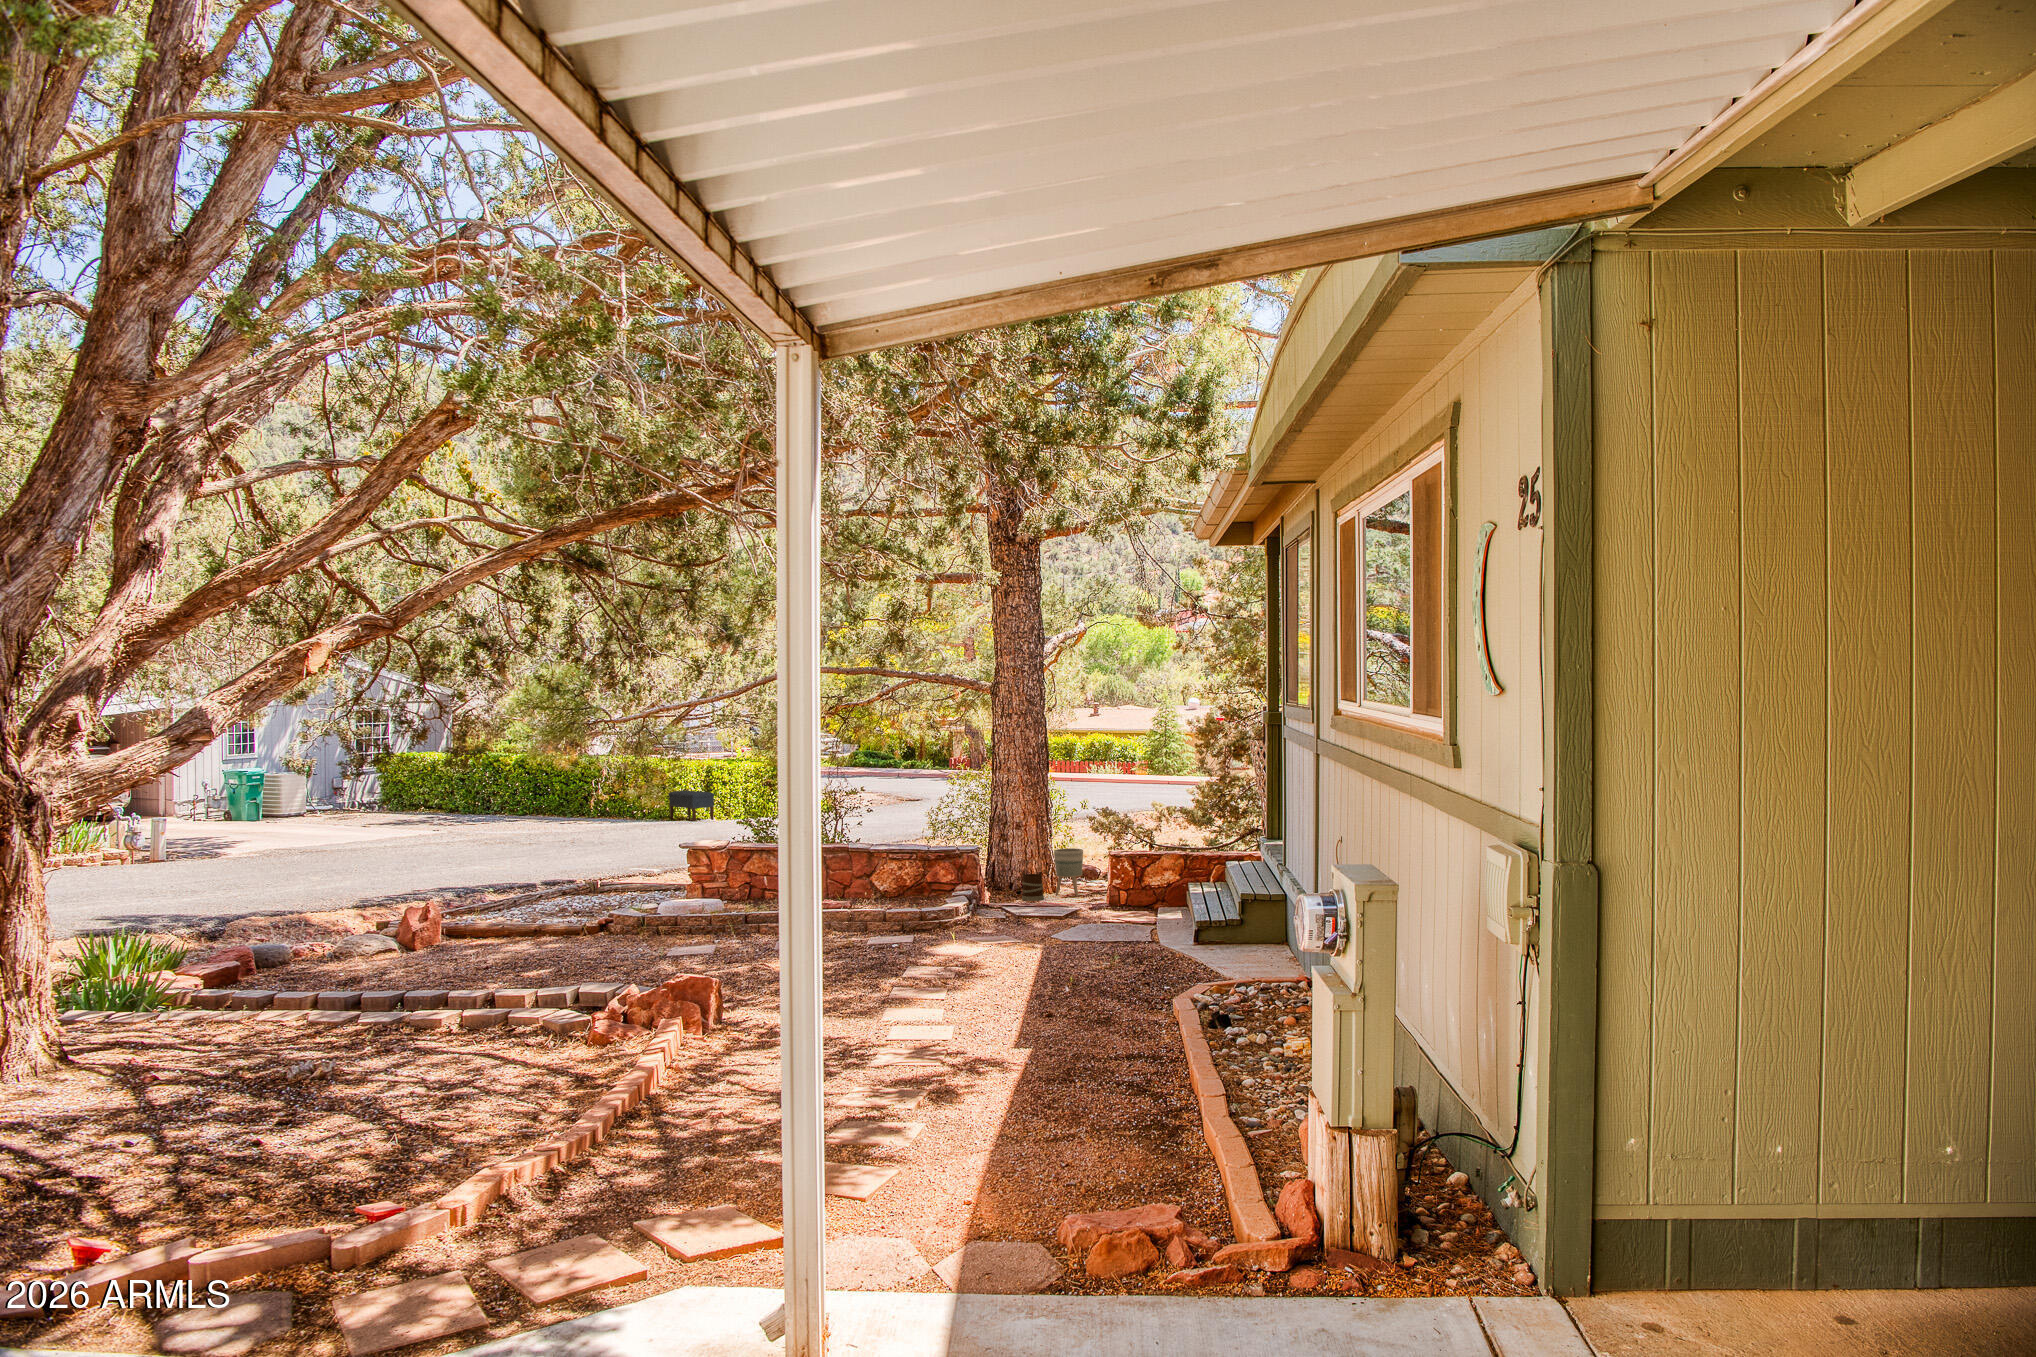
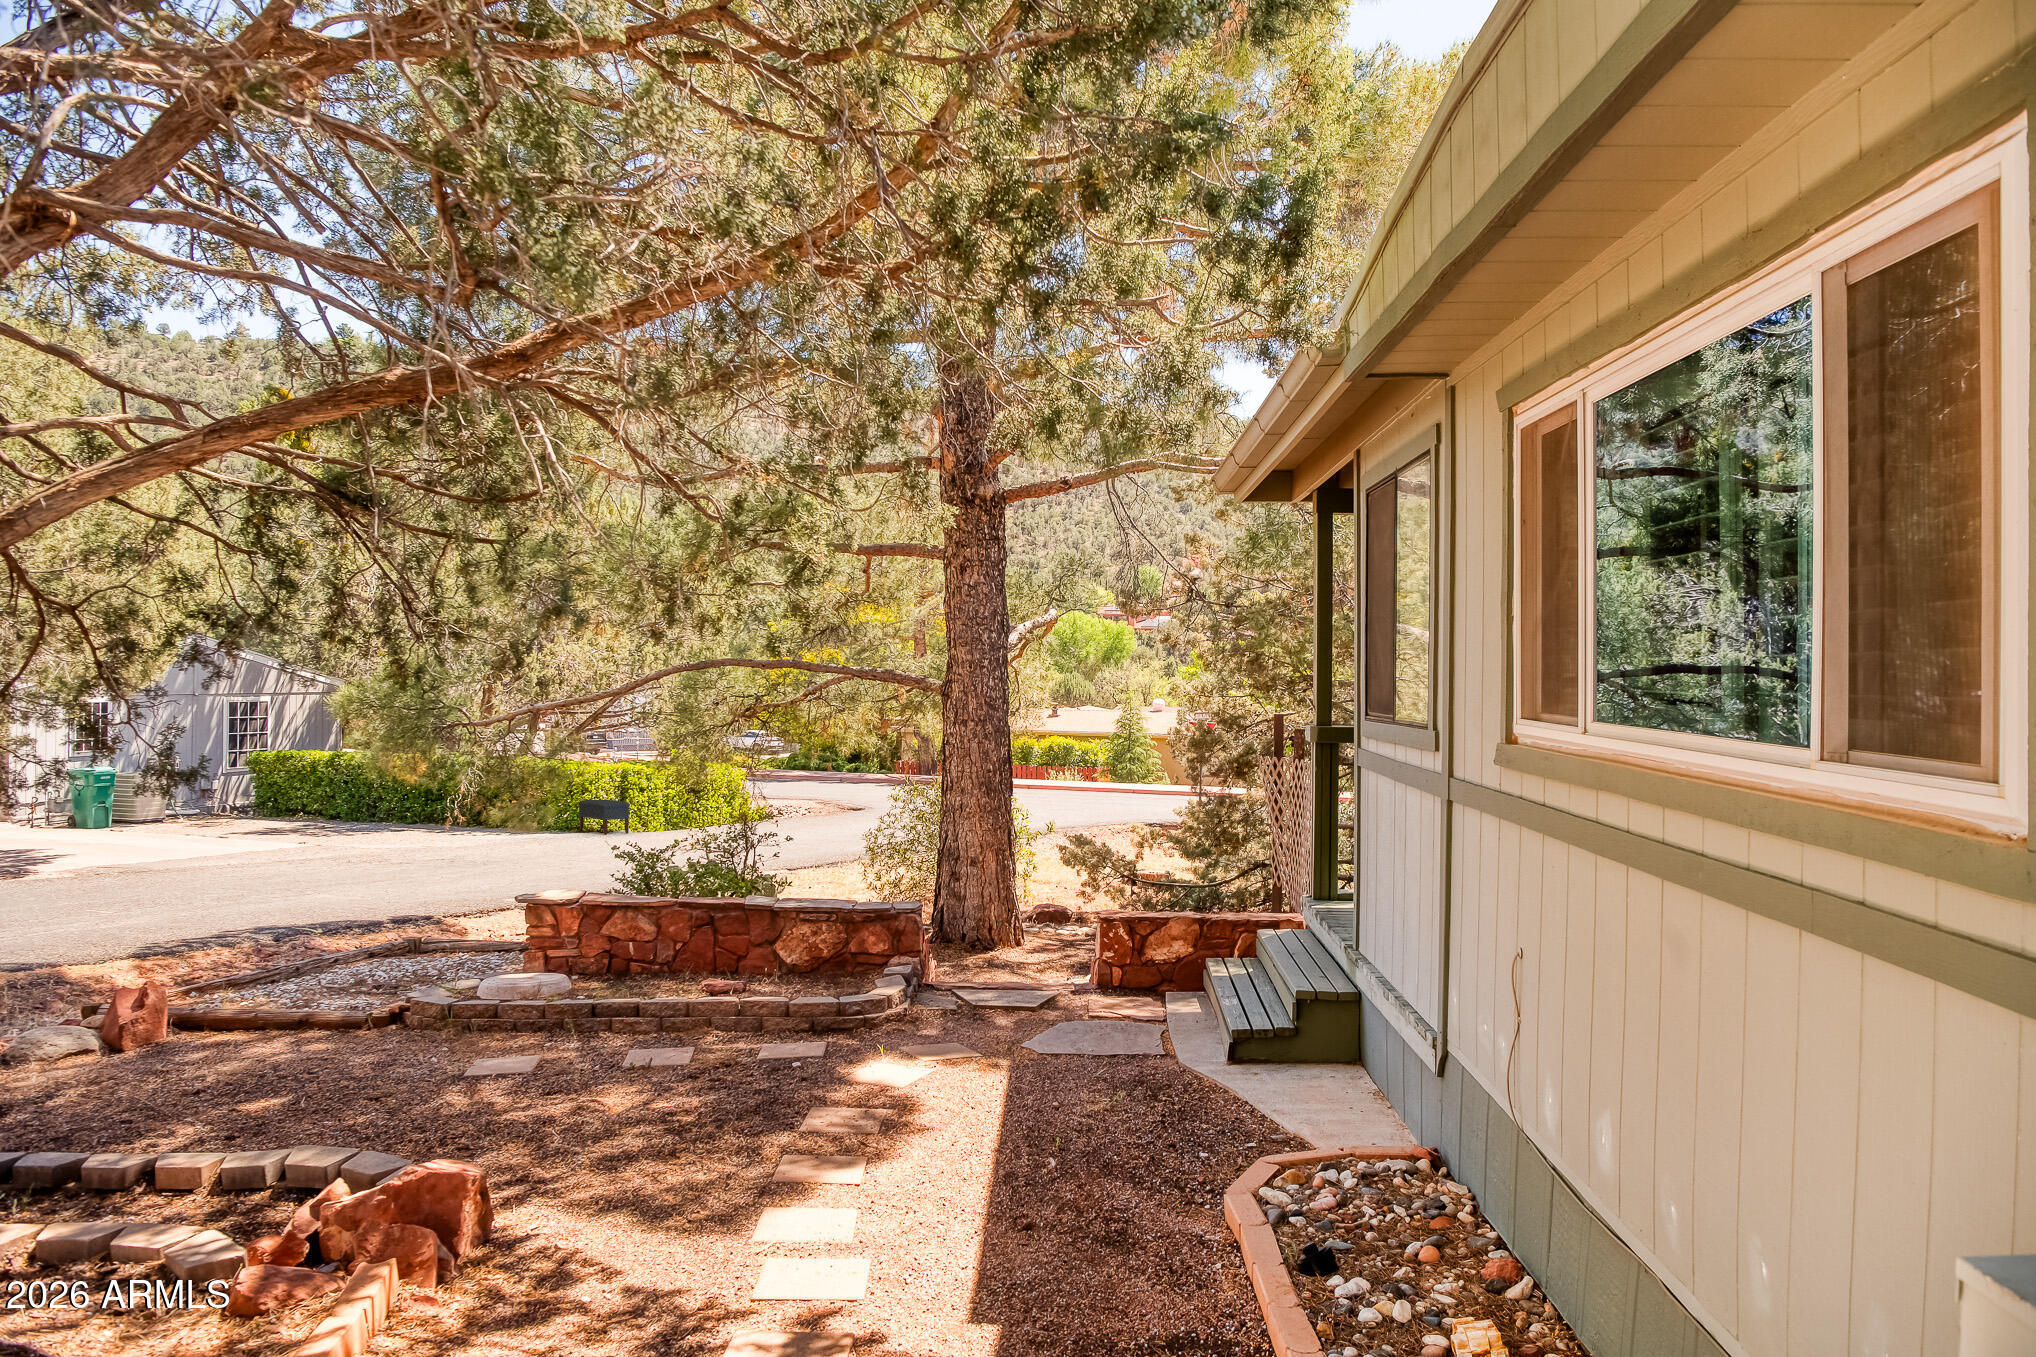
planter: present [1054,848,1083,896] -> none [1023,900,1062,964]
wooden bucket: present [1022,860,1044,901] -> none [981,916,1010,971]

